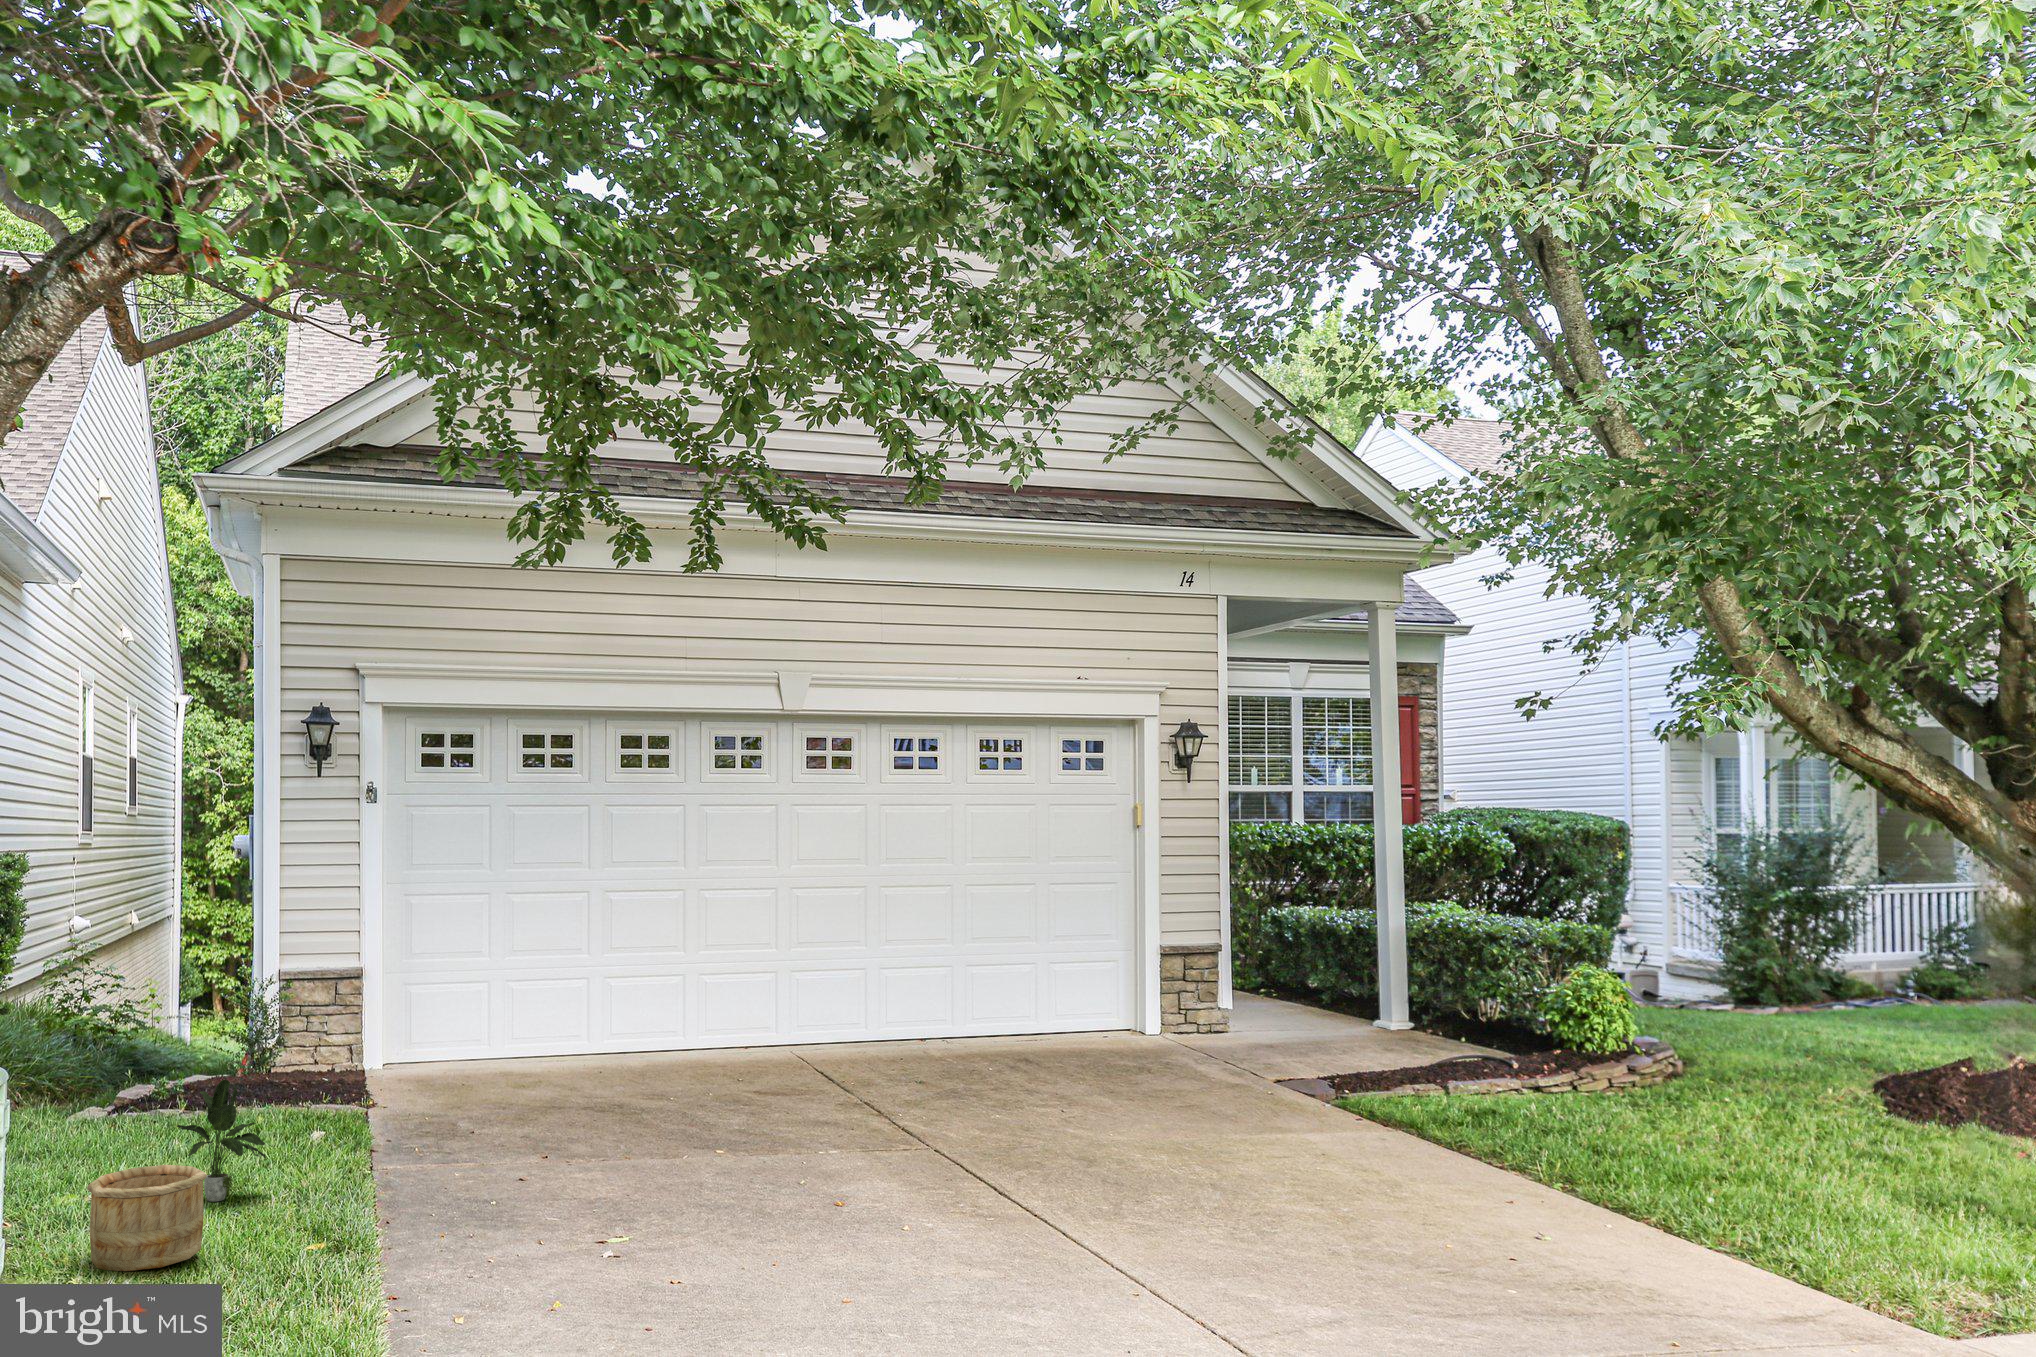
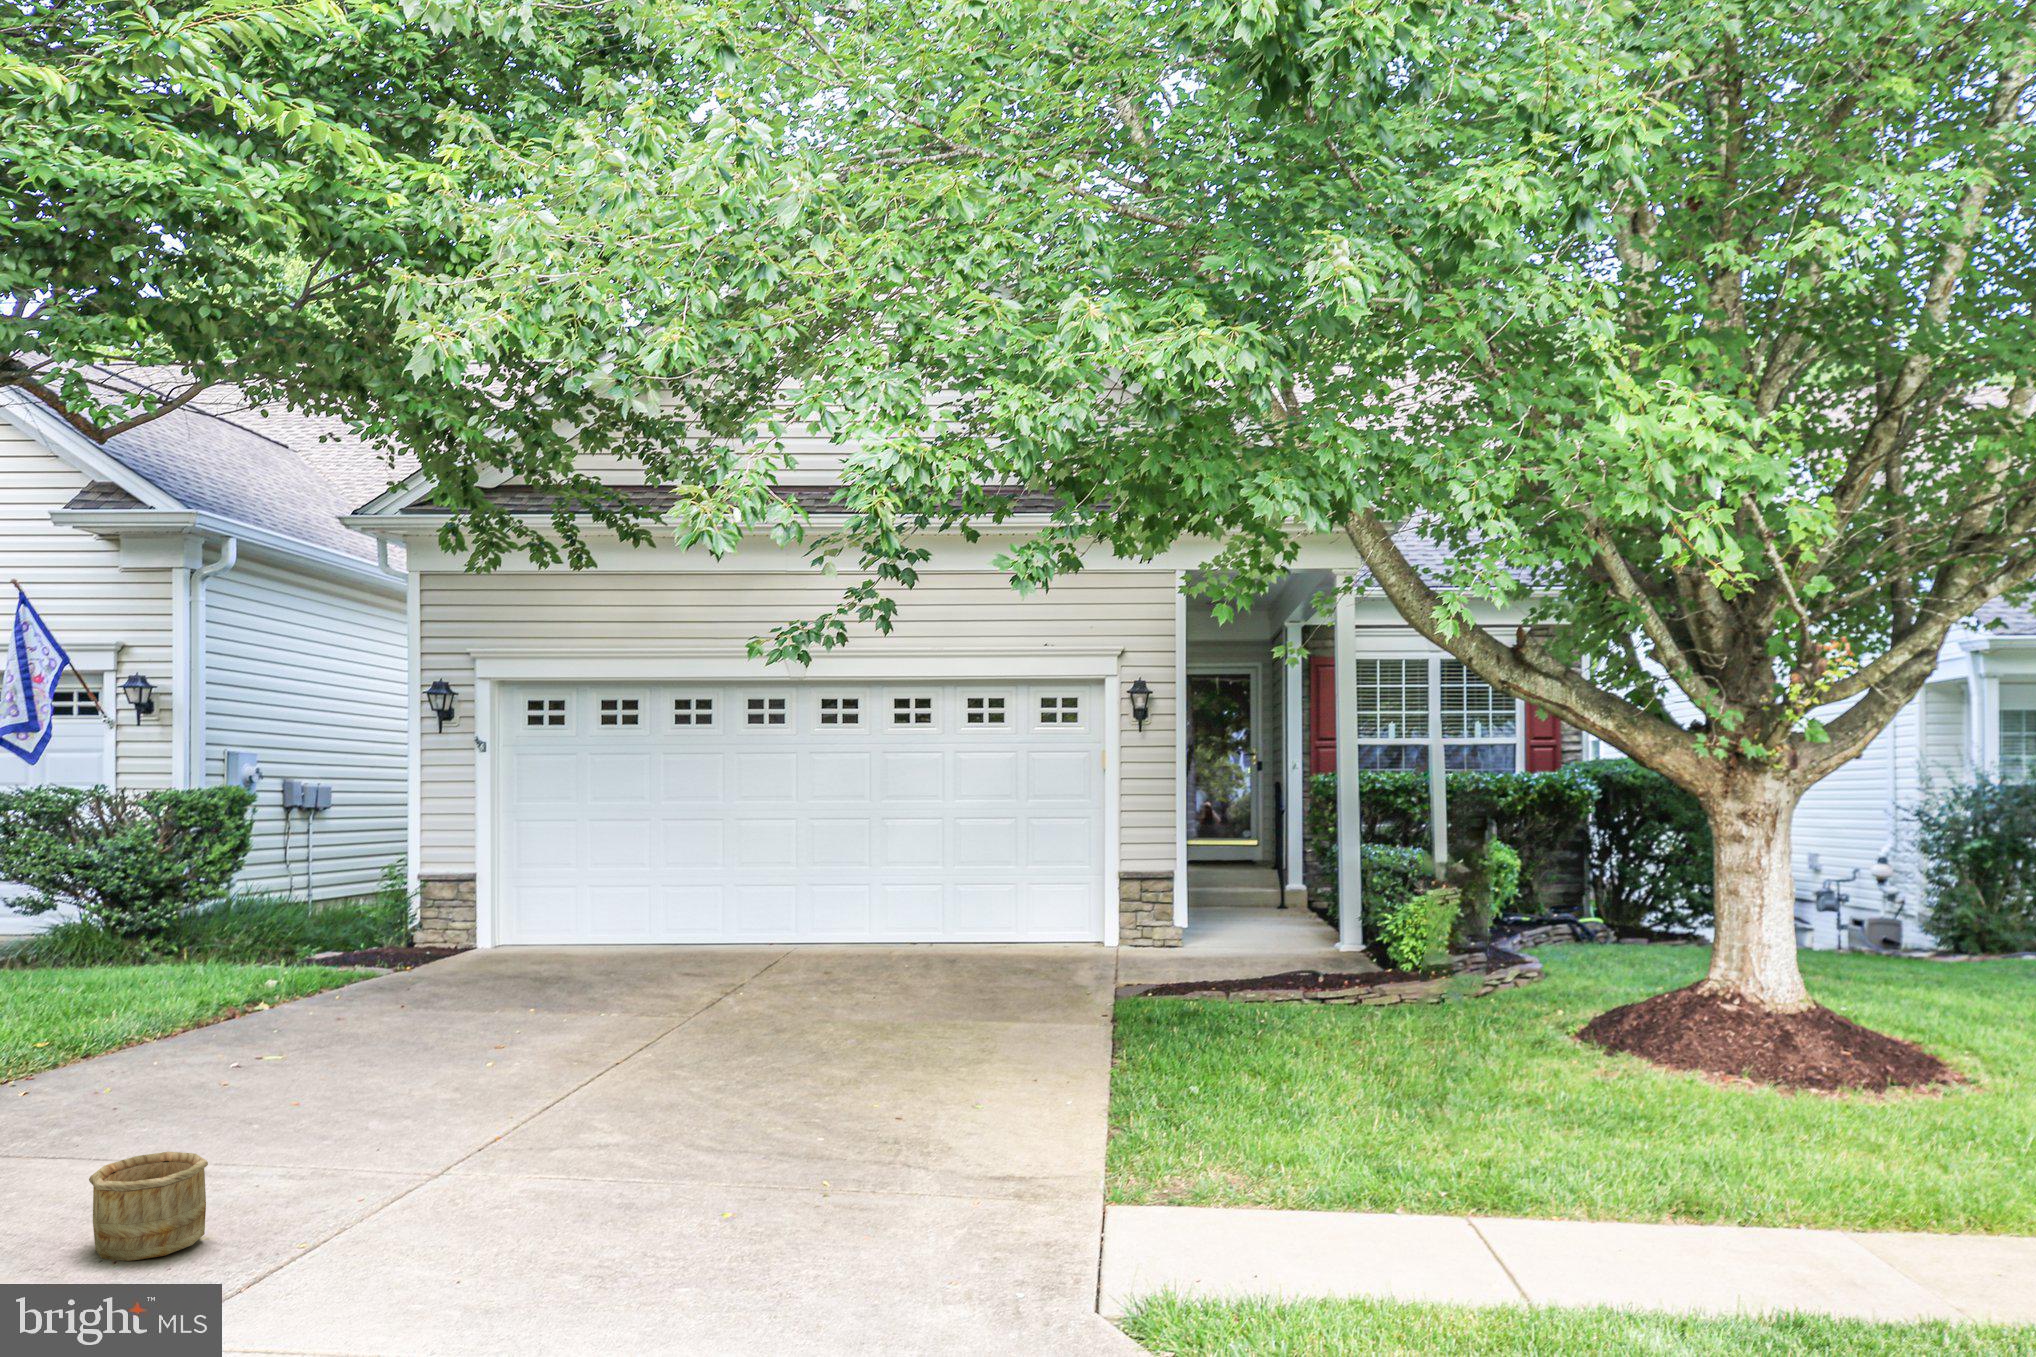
potted plant: present [177,1079,265,1202] -> none [181,1057,271,1174]

